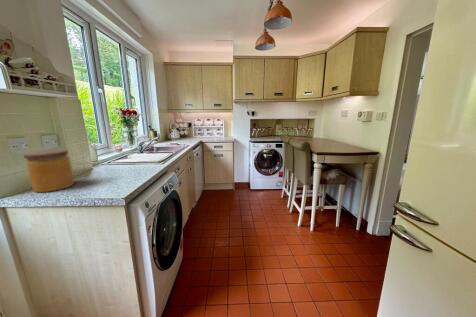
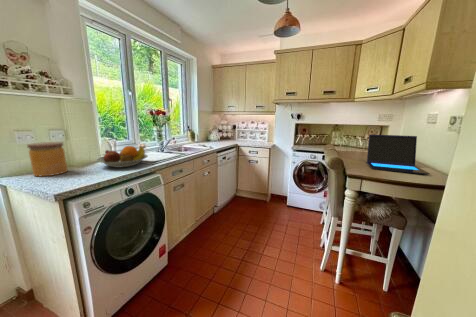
laptop: none [314,125,354,149] -> present [366,135,430,175]
fruit bowl: none [100,147,154,172] -> present [97,146,148,168]

